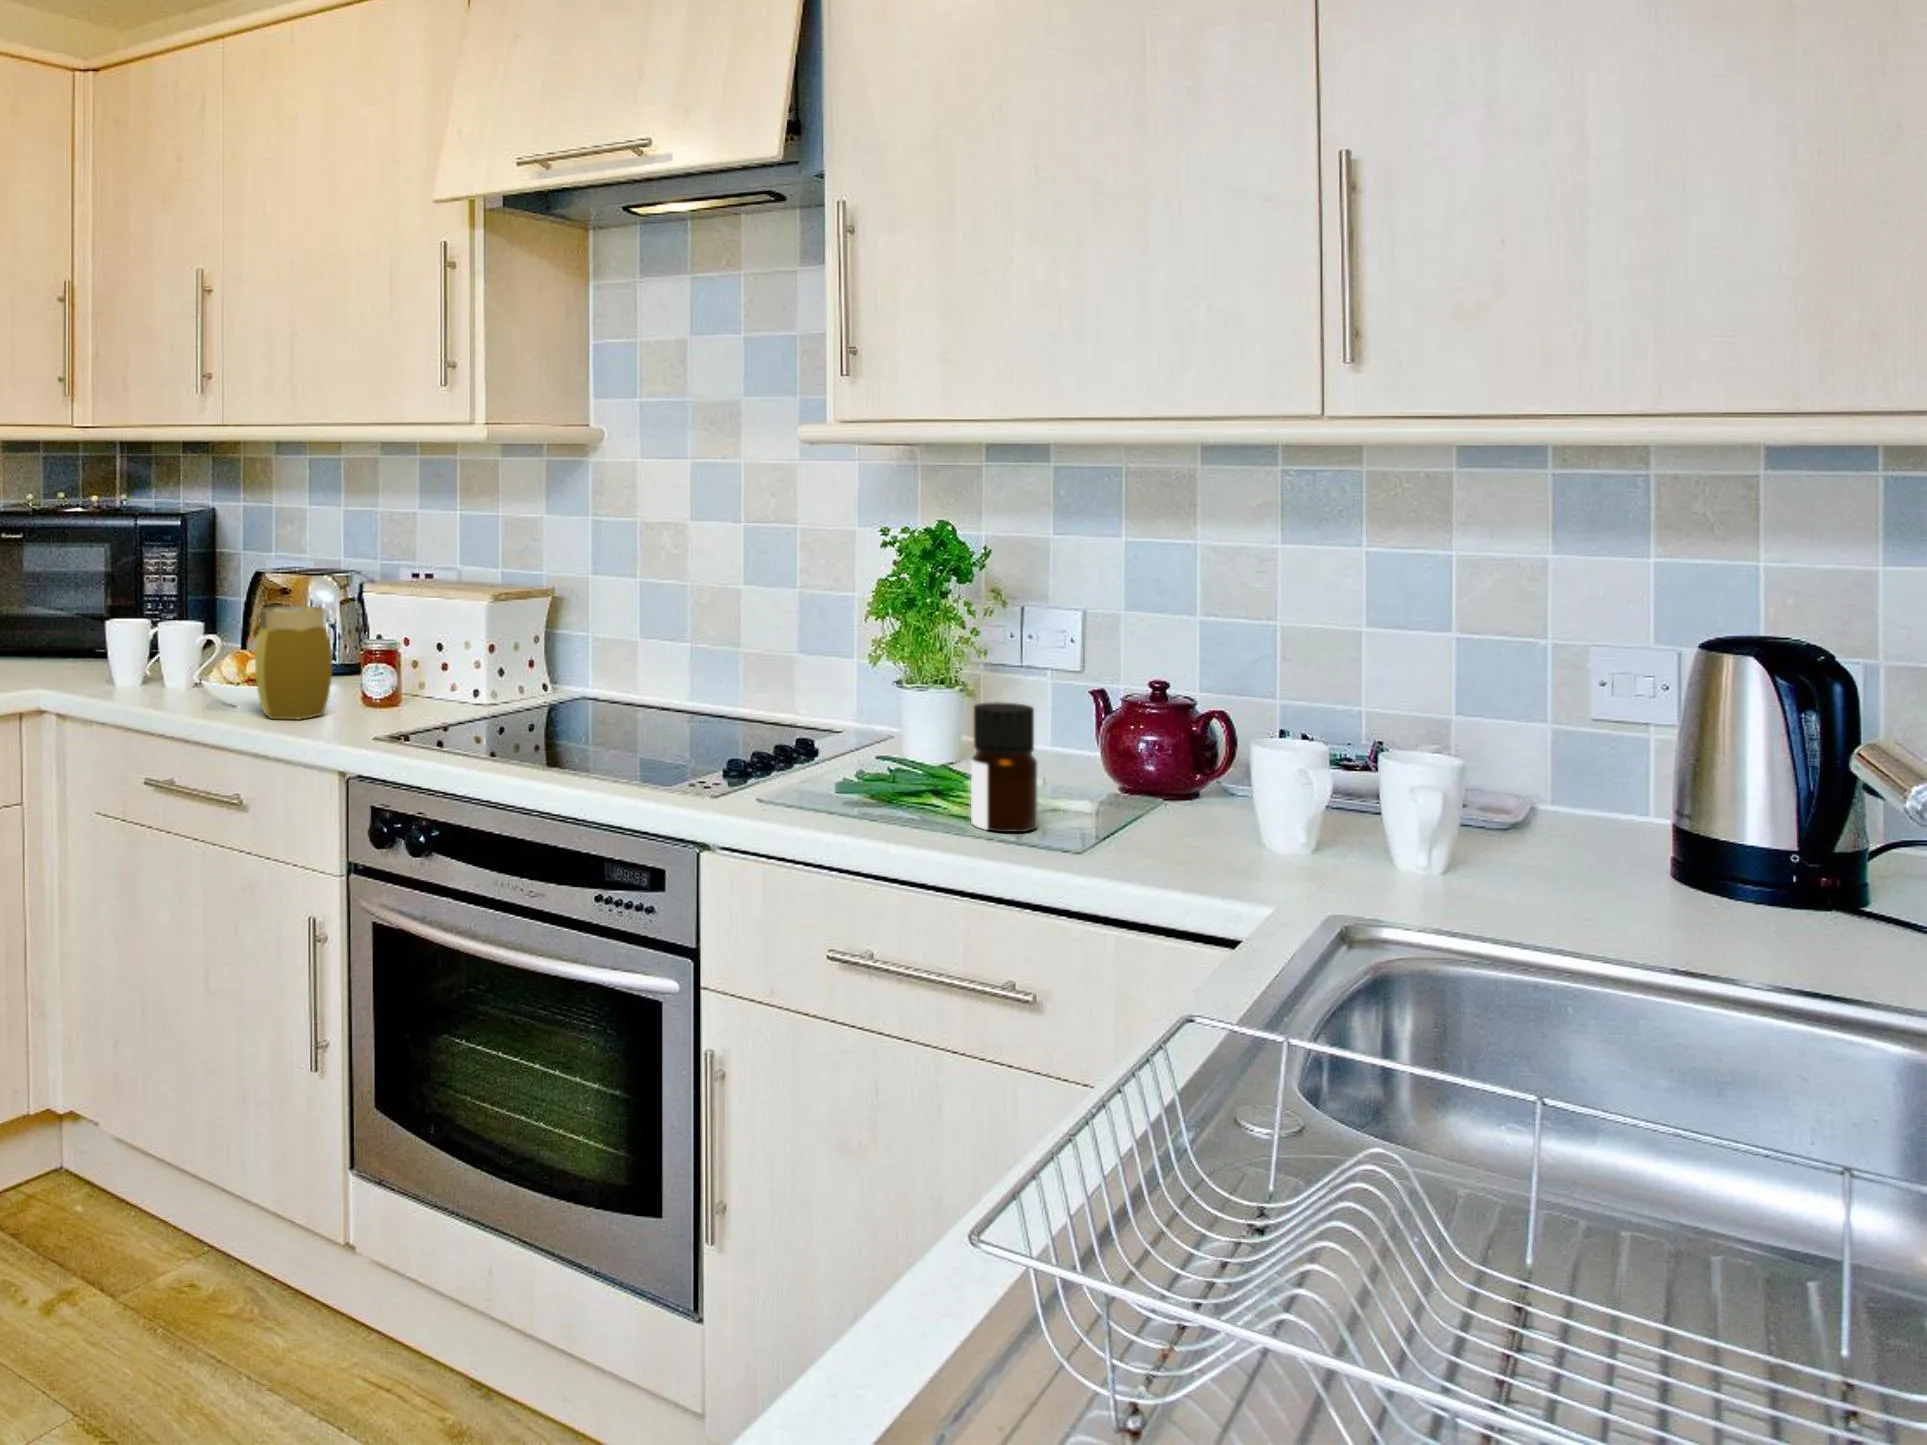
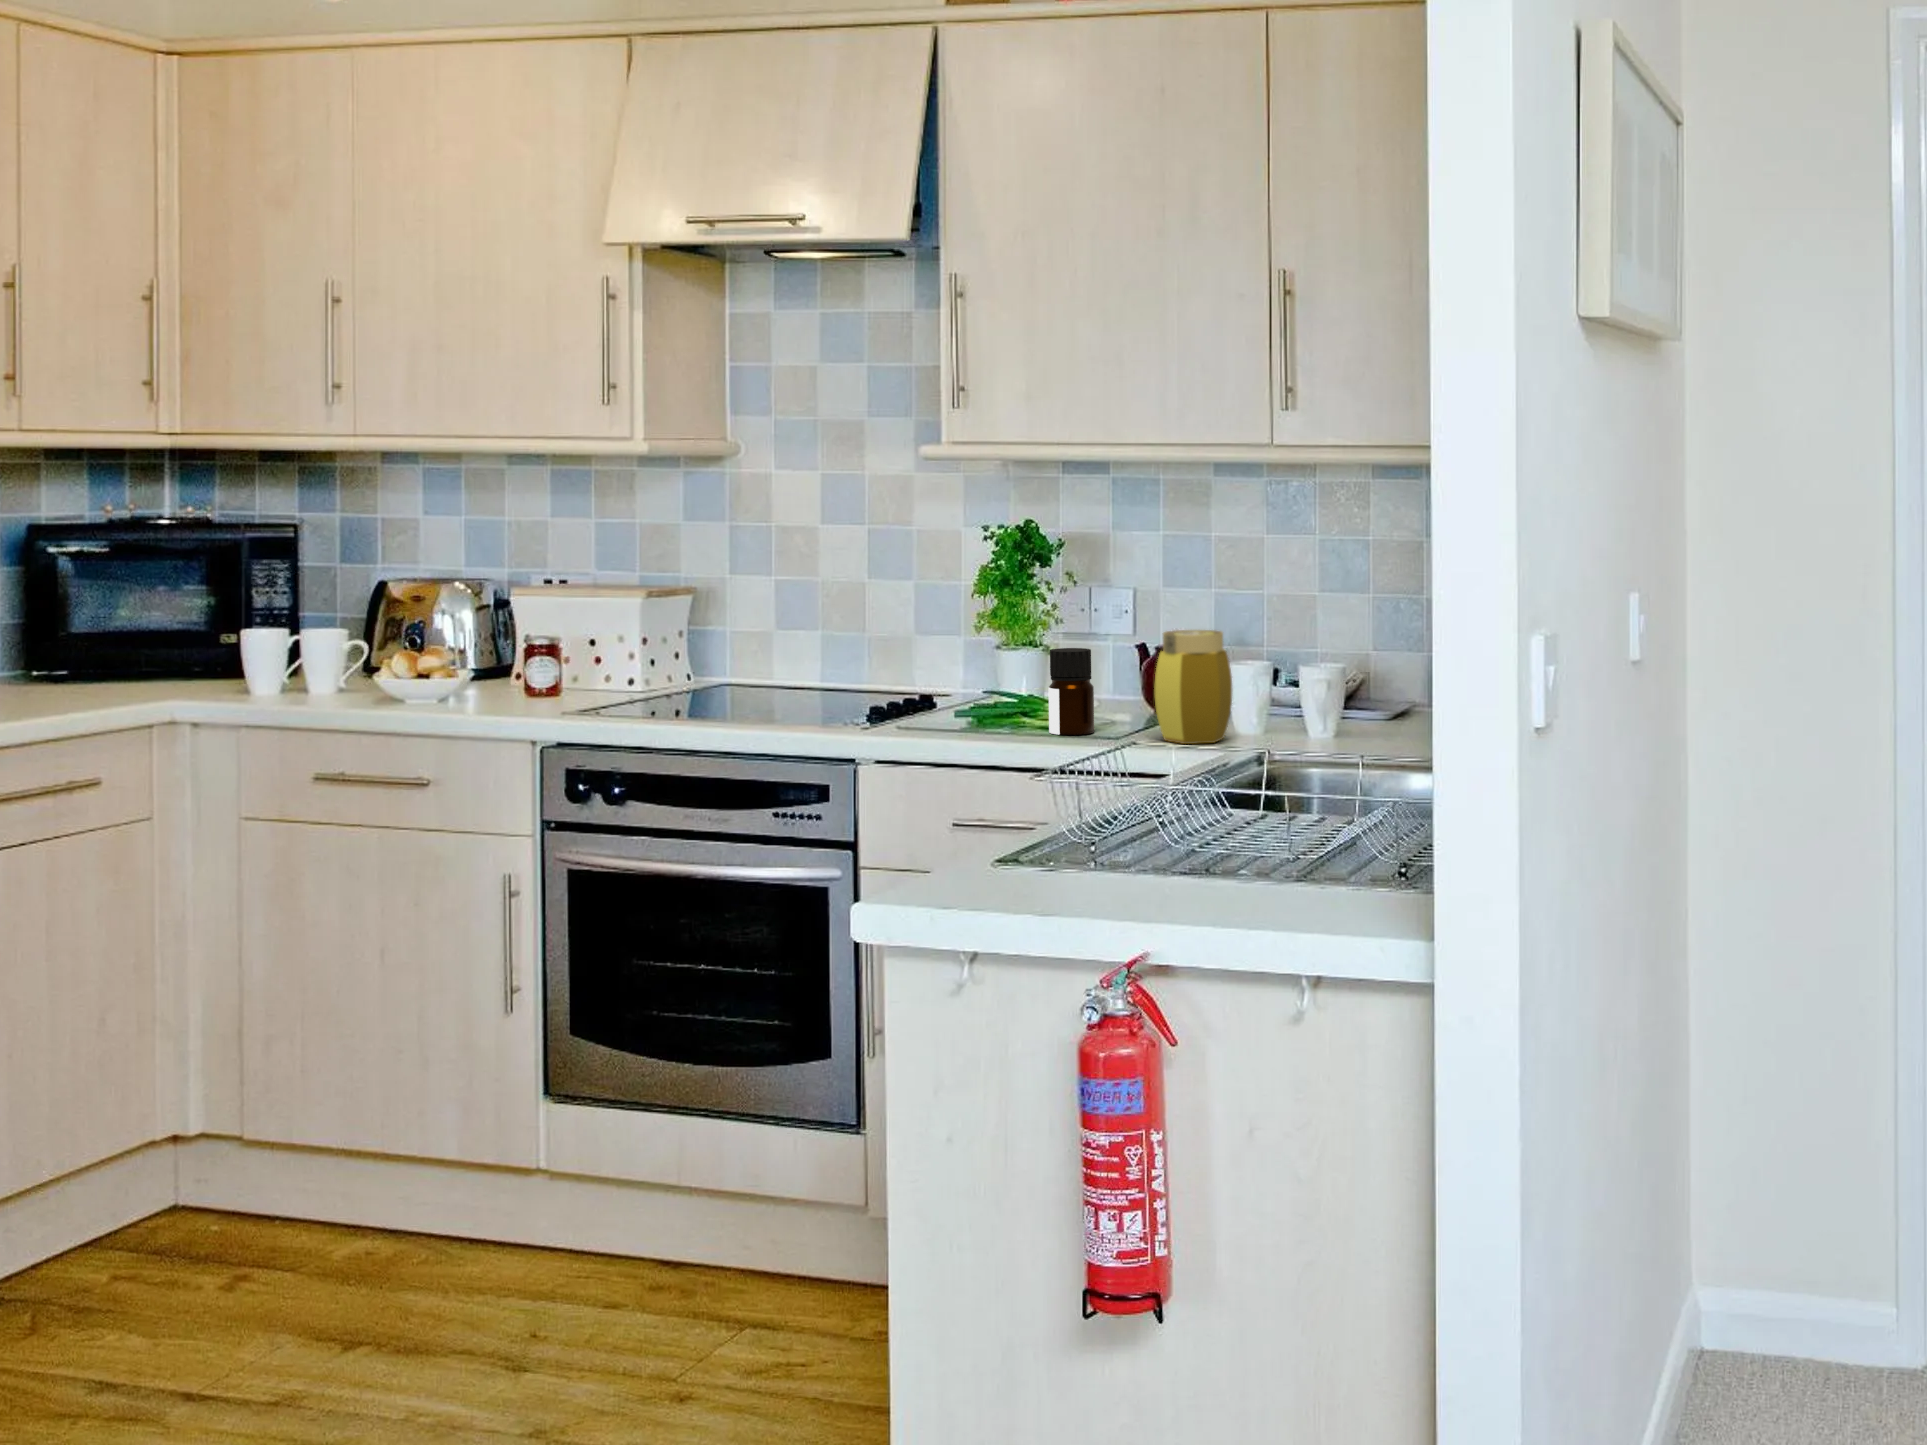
jar: present [255,606,332,719] -> present [1154,630,1232,744]

